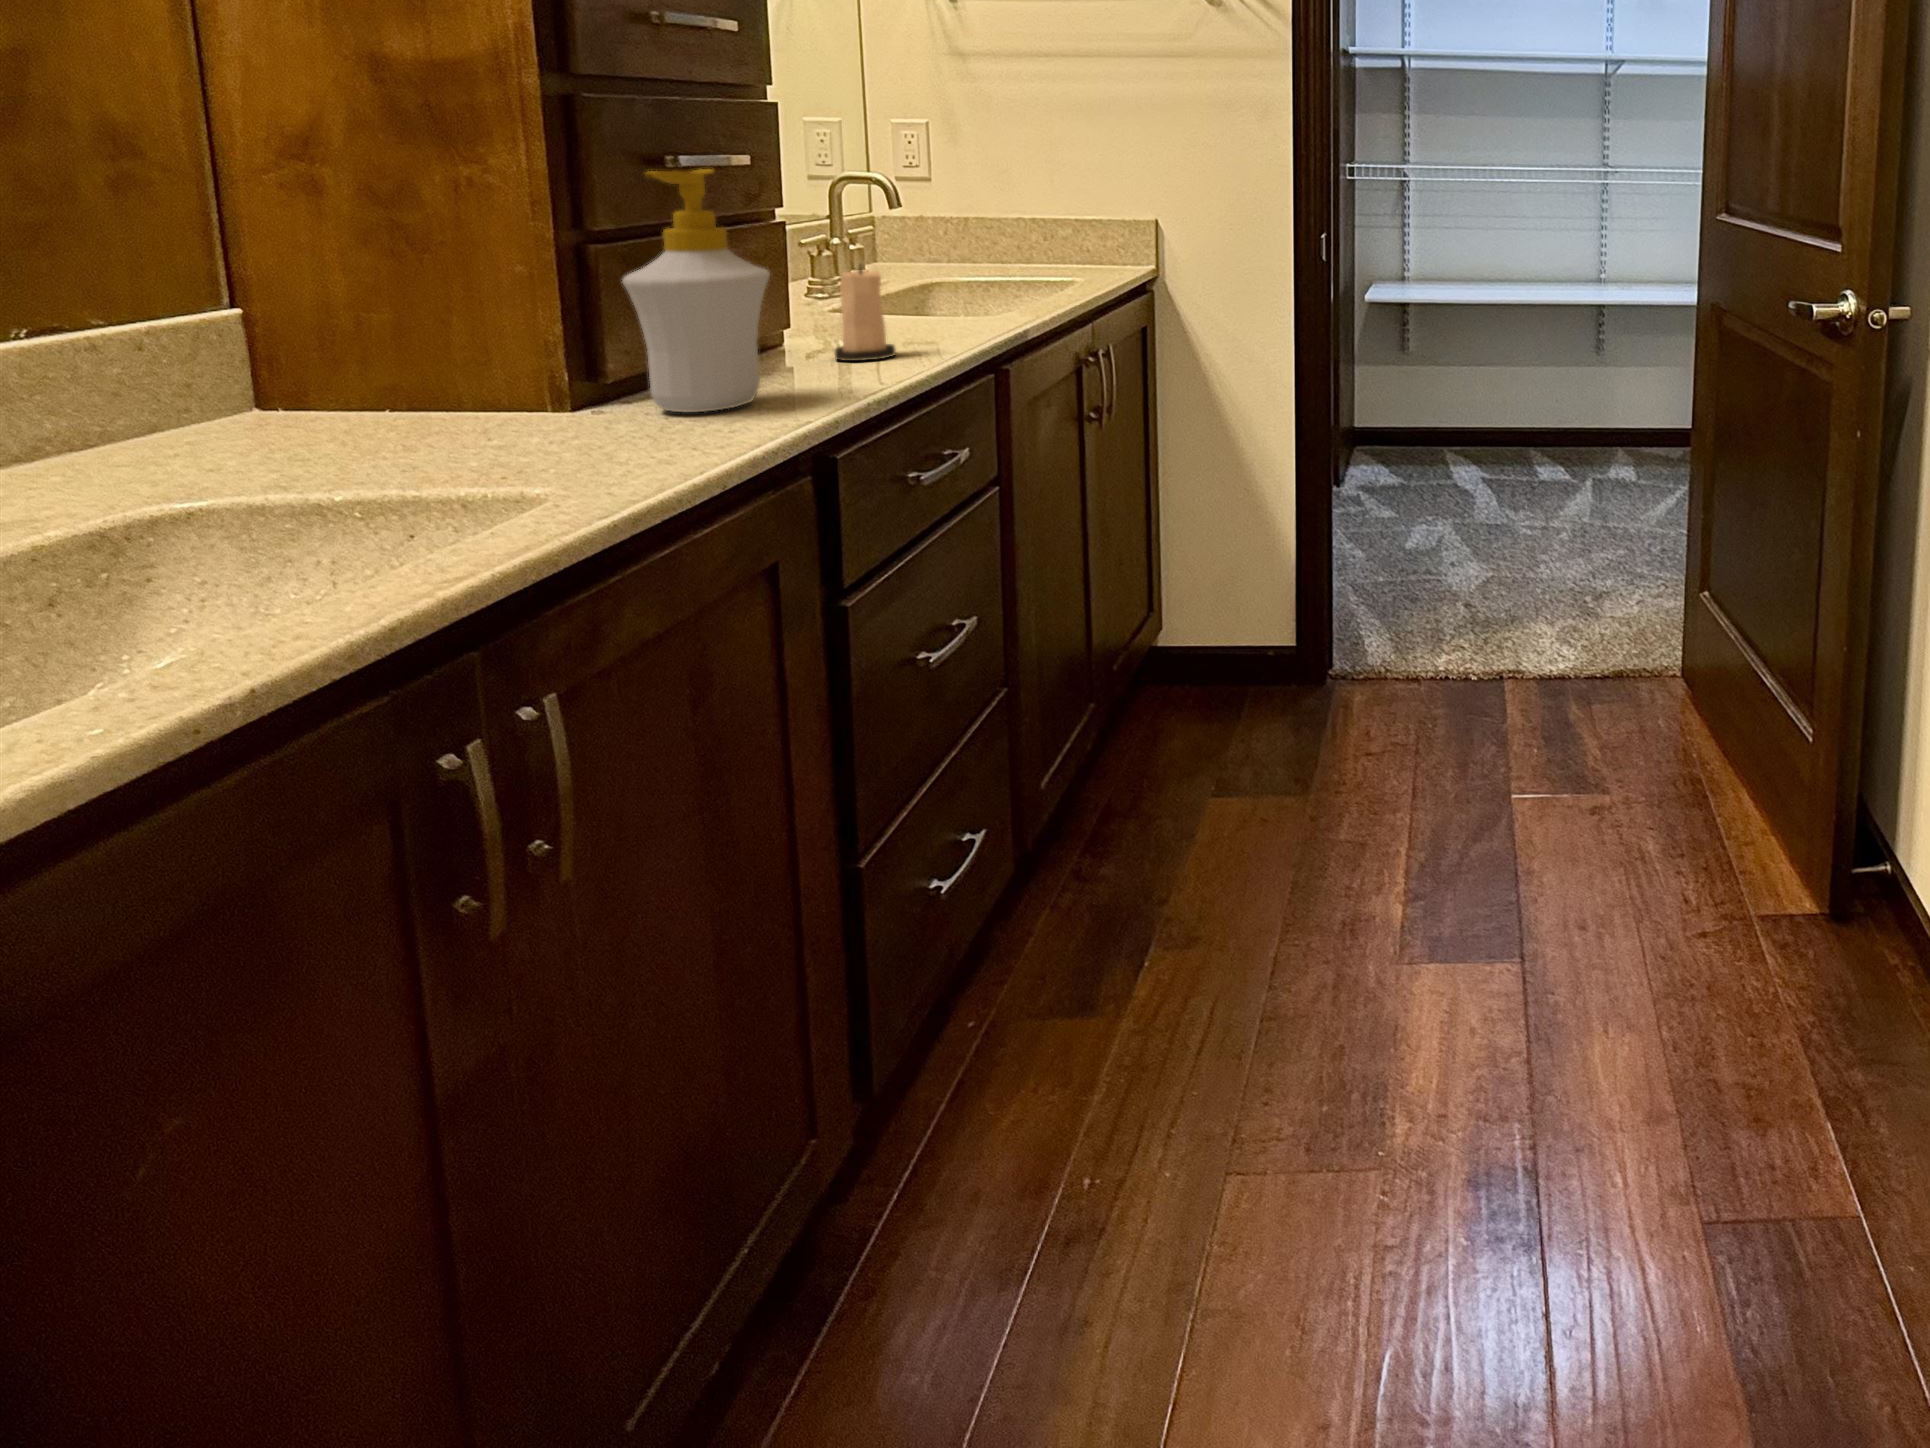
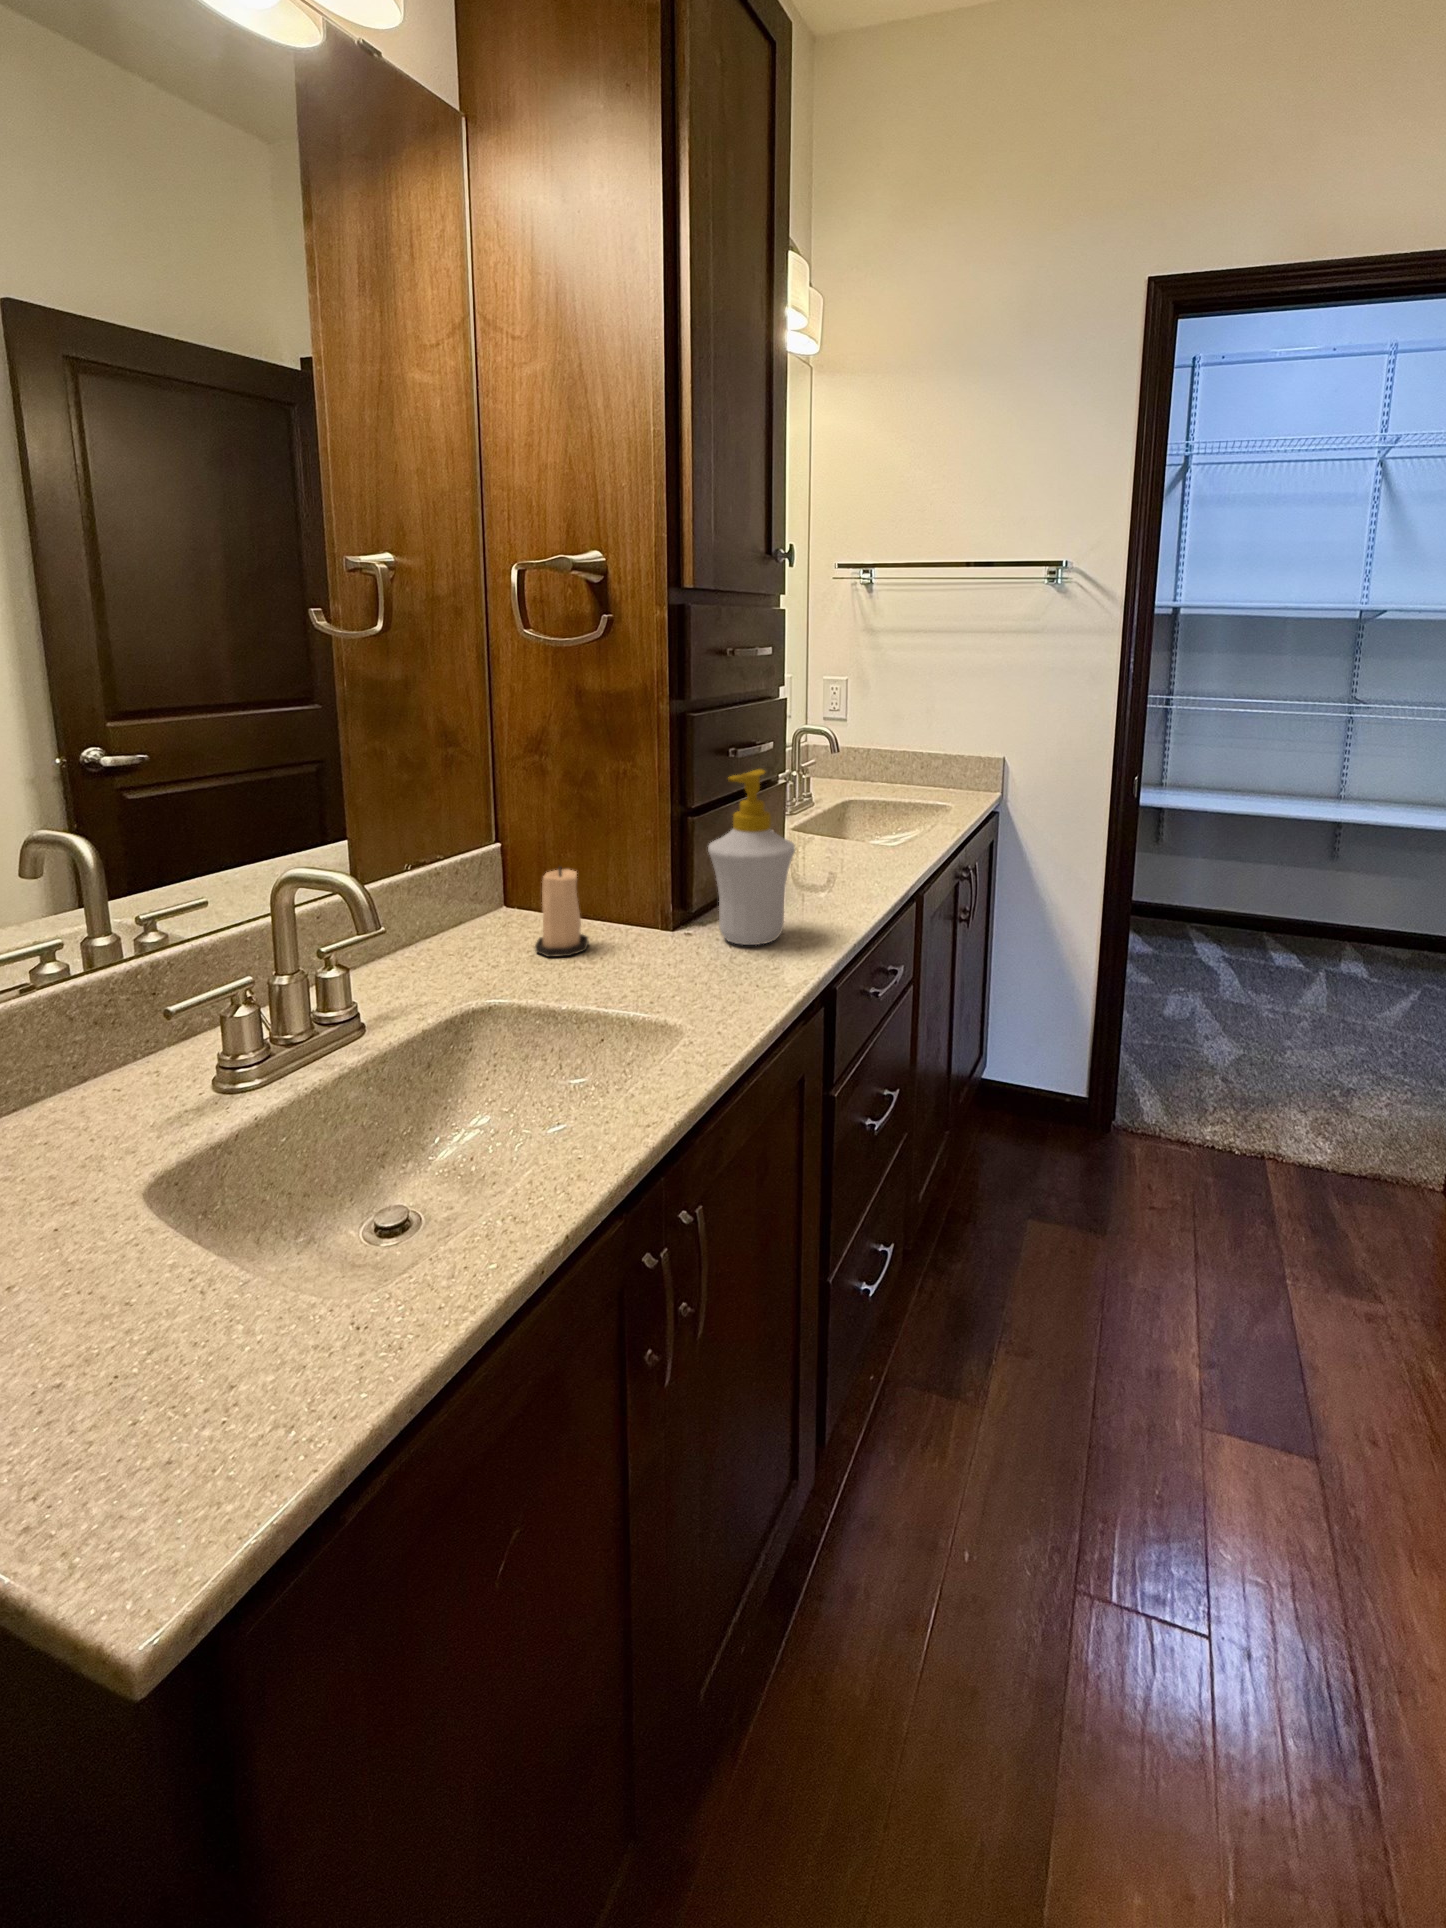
candle: present [835,265,896,361] -> present [535,867,588,957]

